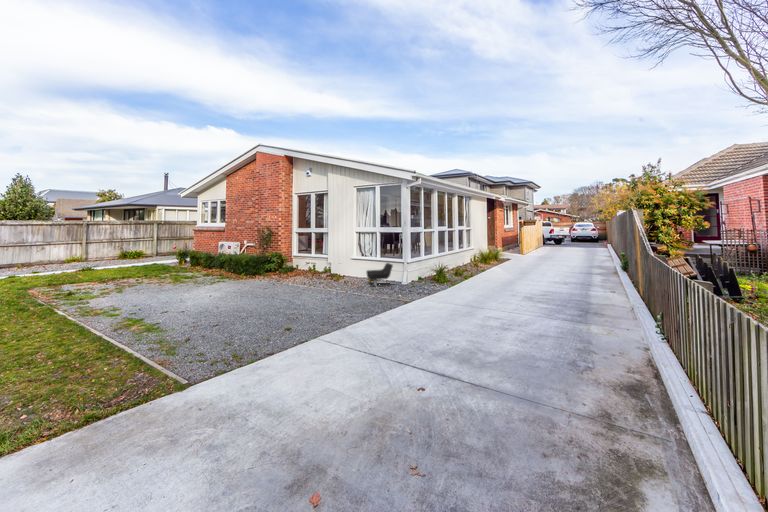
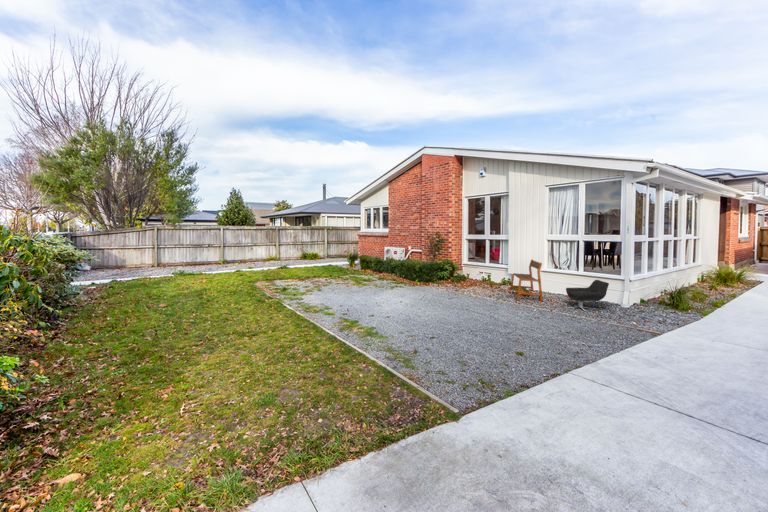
bench: none [330,249,351,284] -> present [510,260,543,300]

